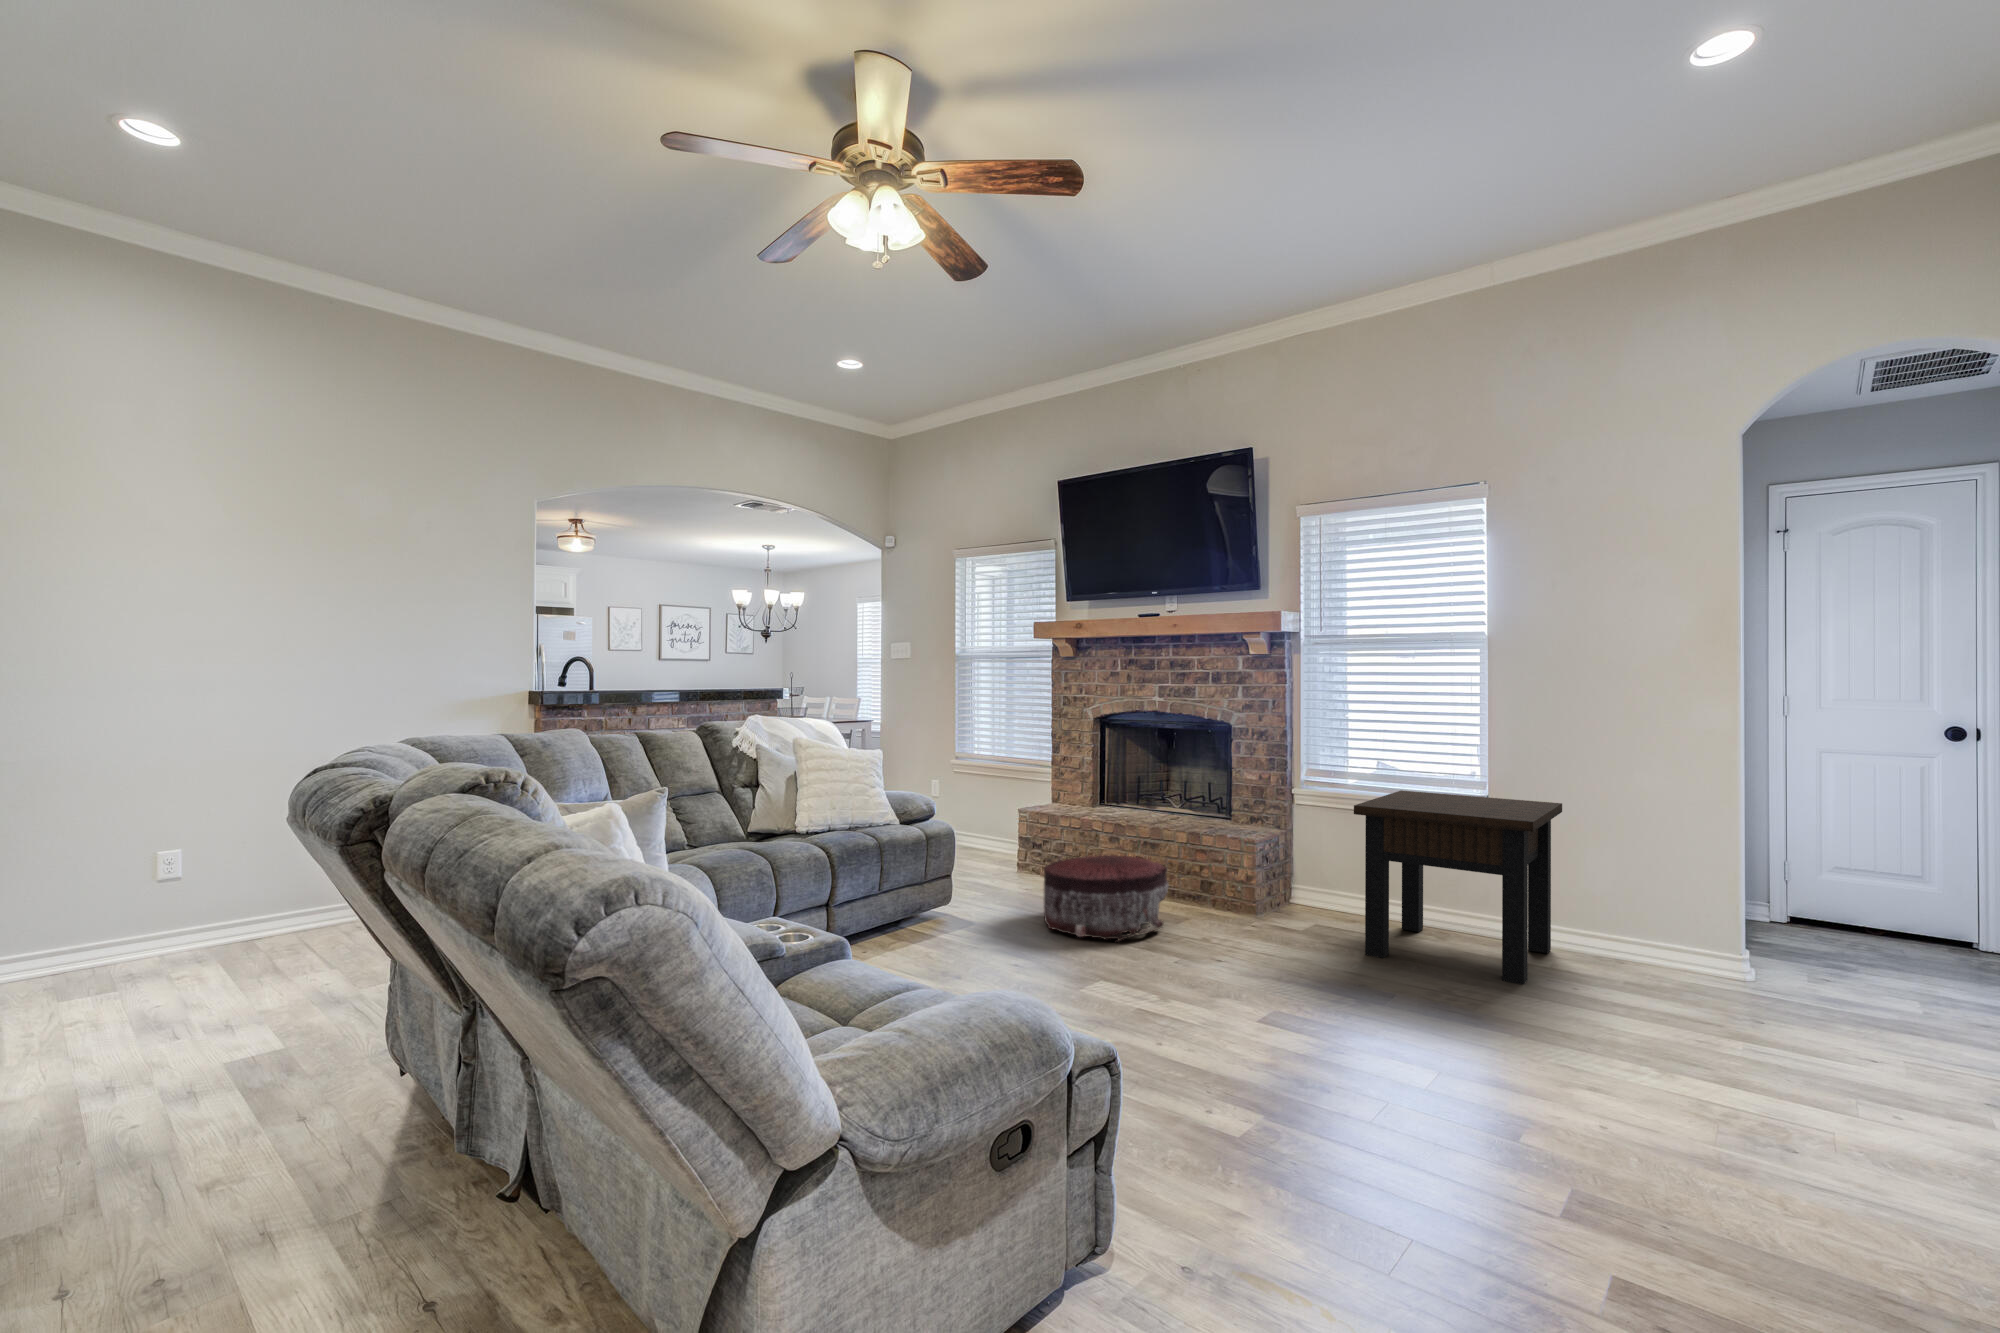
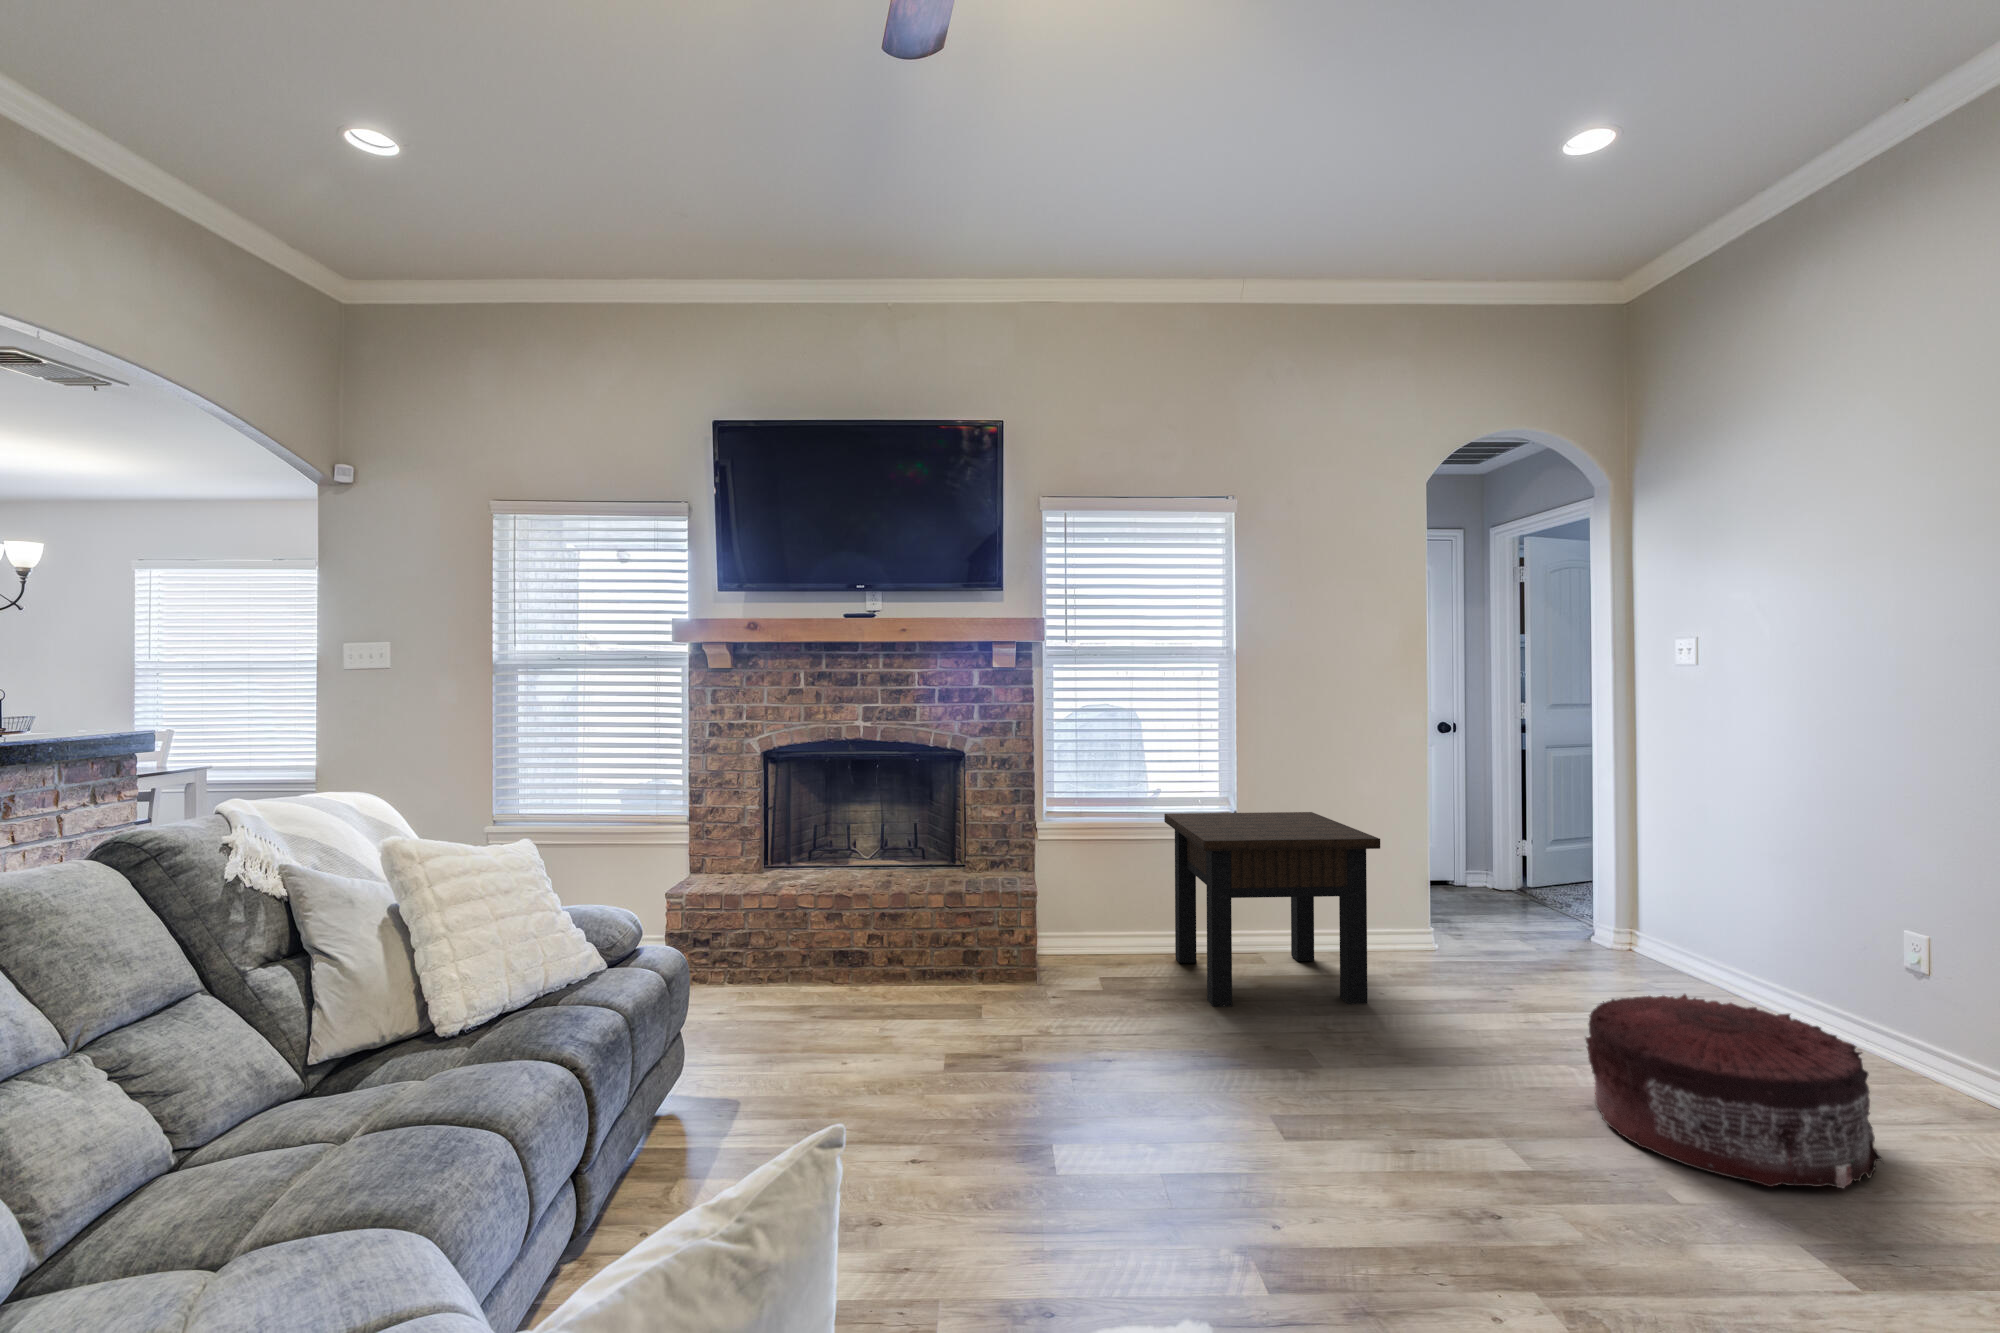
pouf: present [1044,855,1168,941] -> present [1585,994,1883,1188]

